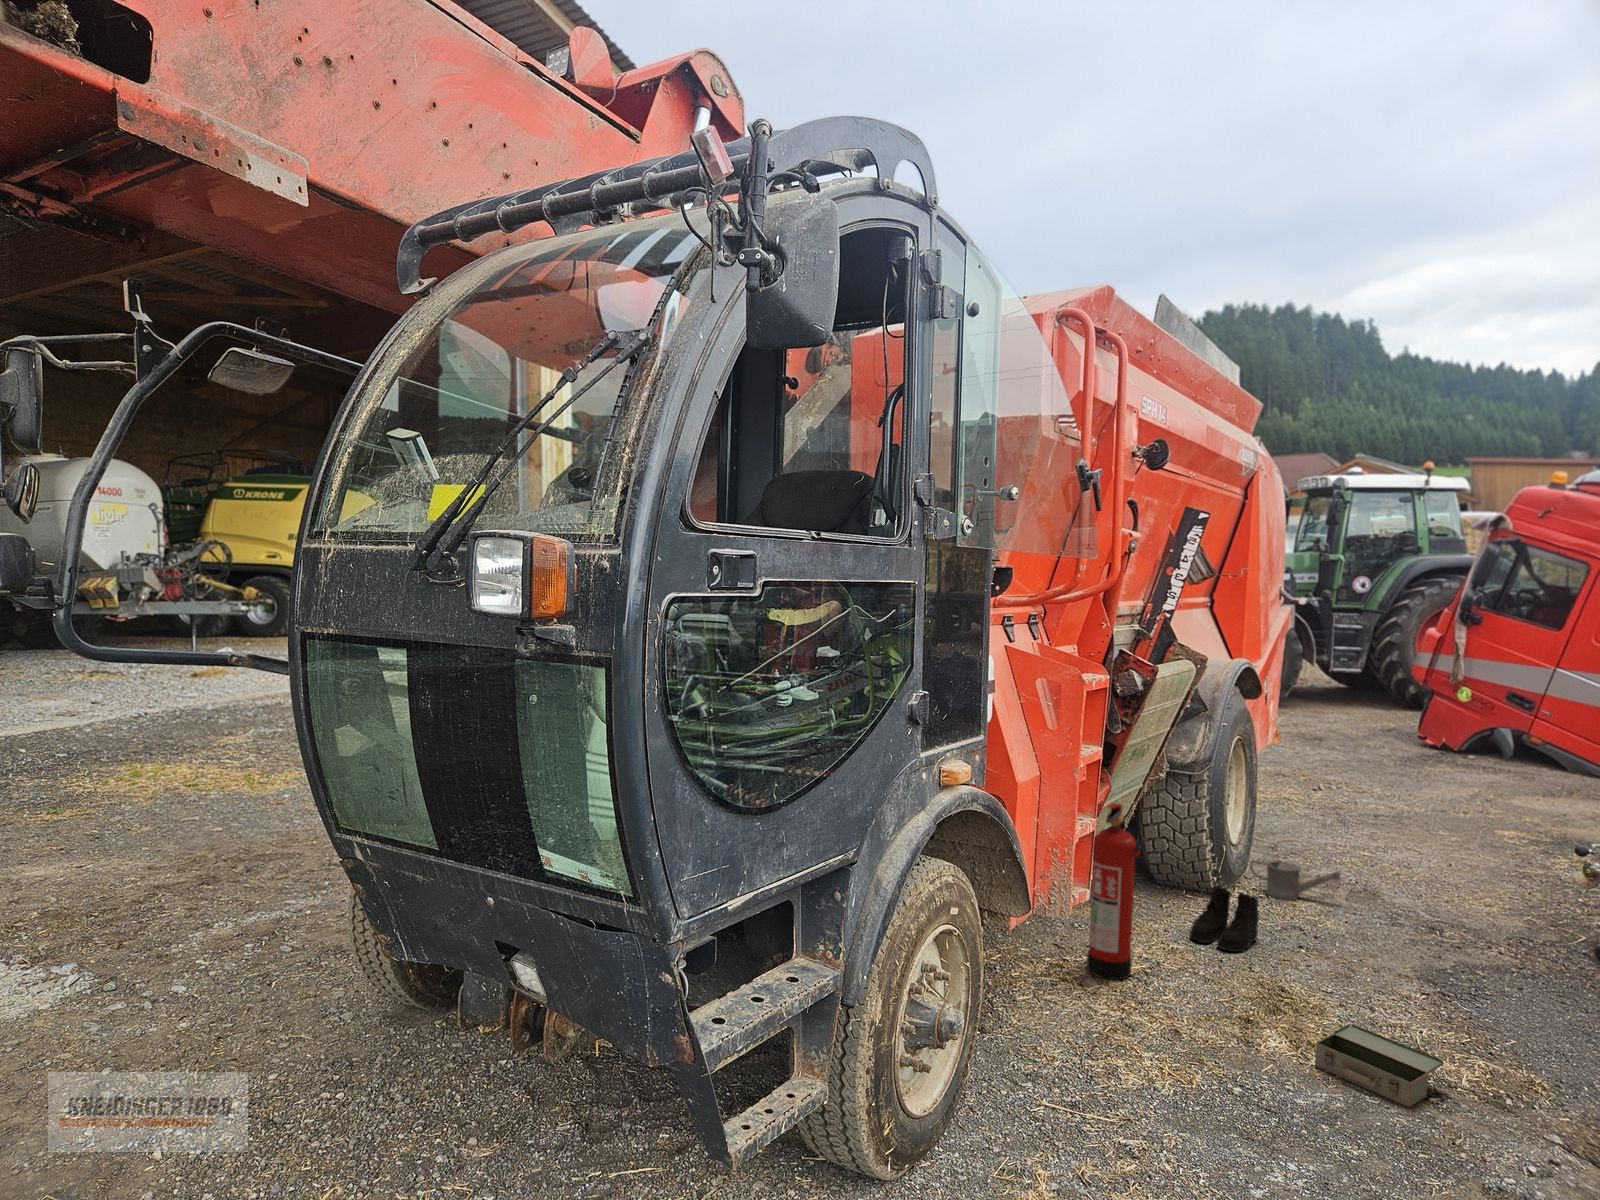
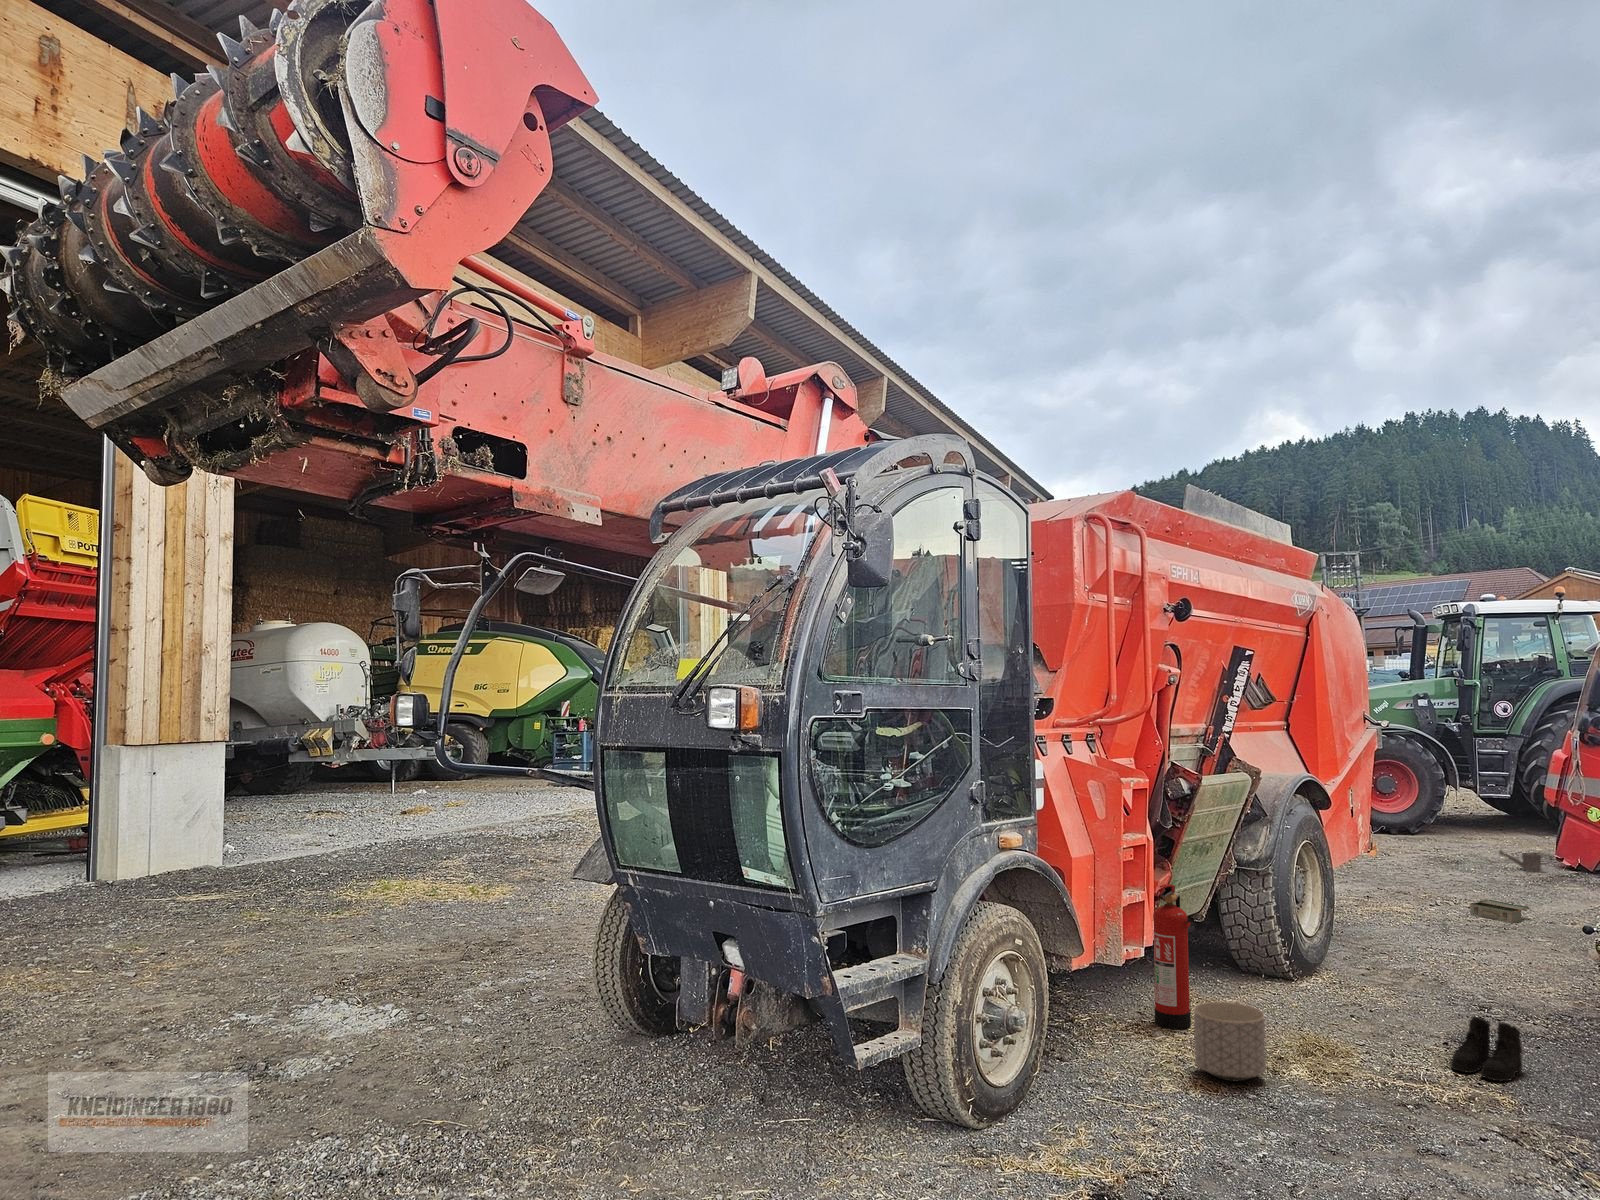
watering can: present [1250,860,1340,900] -> present [1499,850,1551,872]
boots: present [1190,886,1259,952] -> present [1451,1016,1522,1082]
planter: none [1159,964,1255,1071] -> present [1194,1002,1266,1081]
toolbox: present [1315,1025,1444,1107] -> present [1470,900,1530,923]

